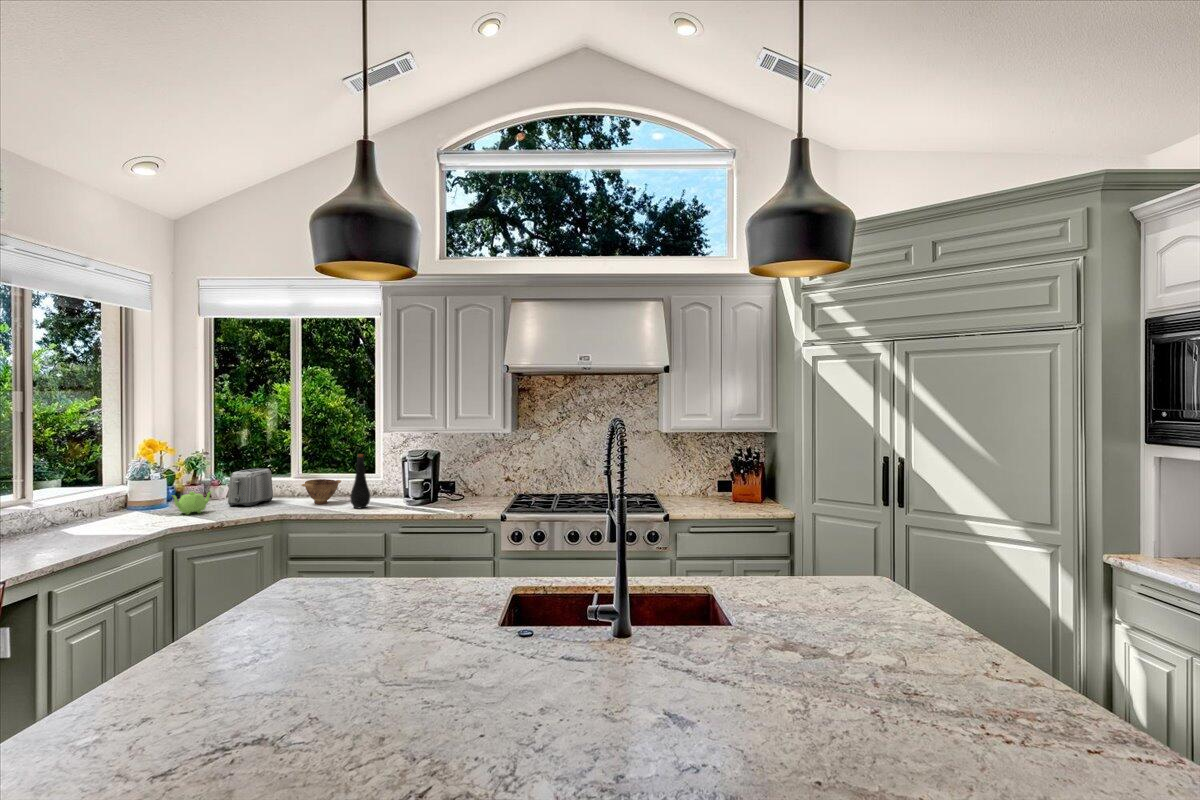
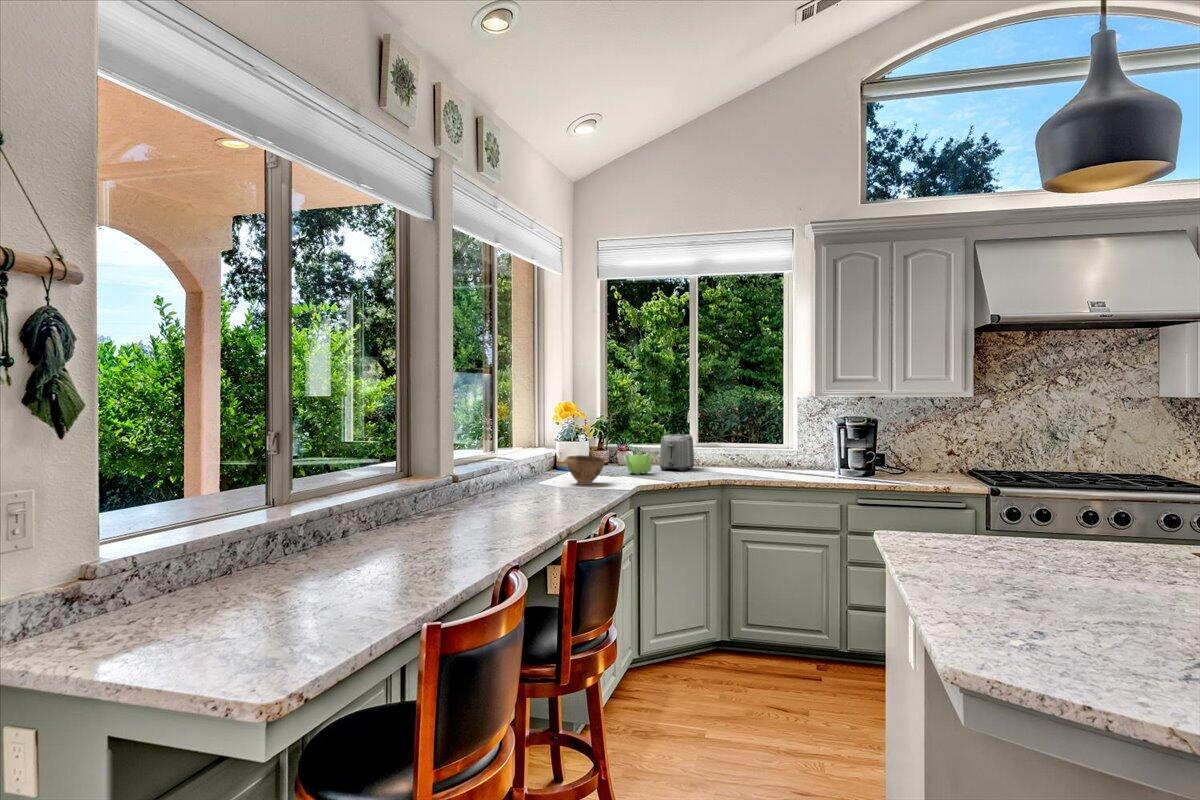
bottle: present [350,454,370,508] -> none [791,418,812,477]
bowl: present [302,479,341,504] -> present [564,455,607,485]

